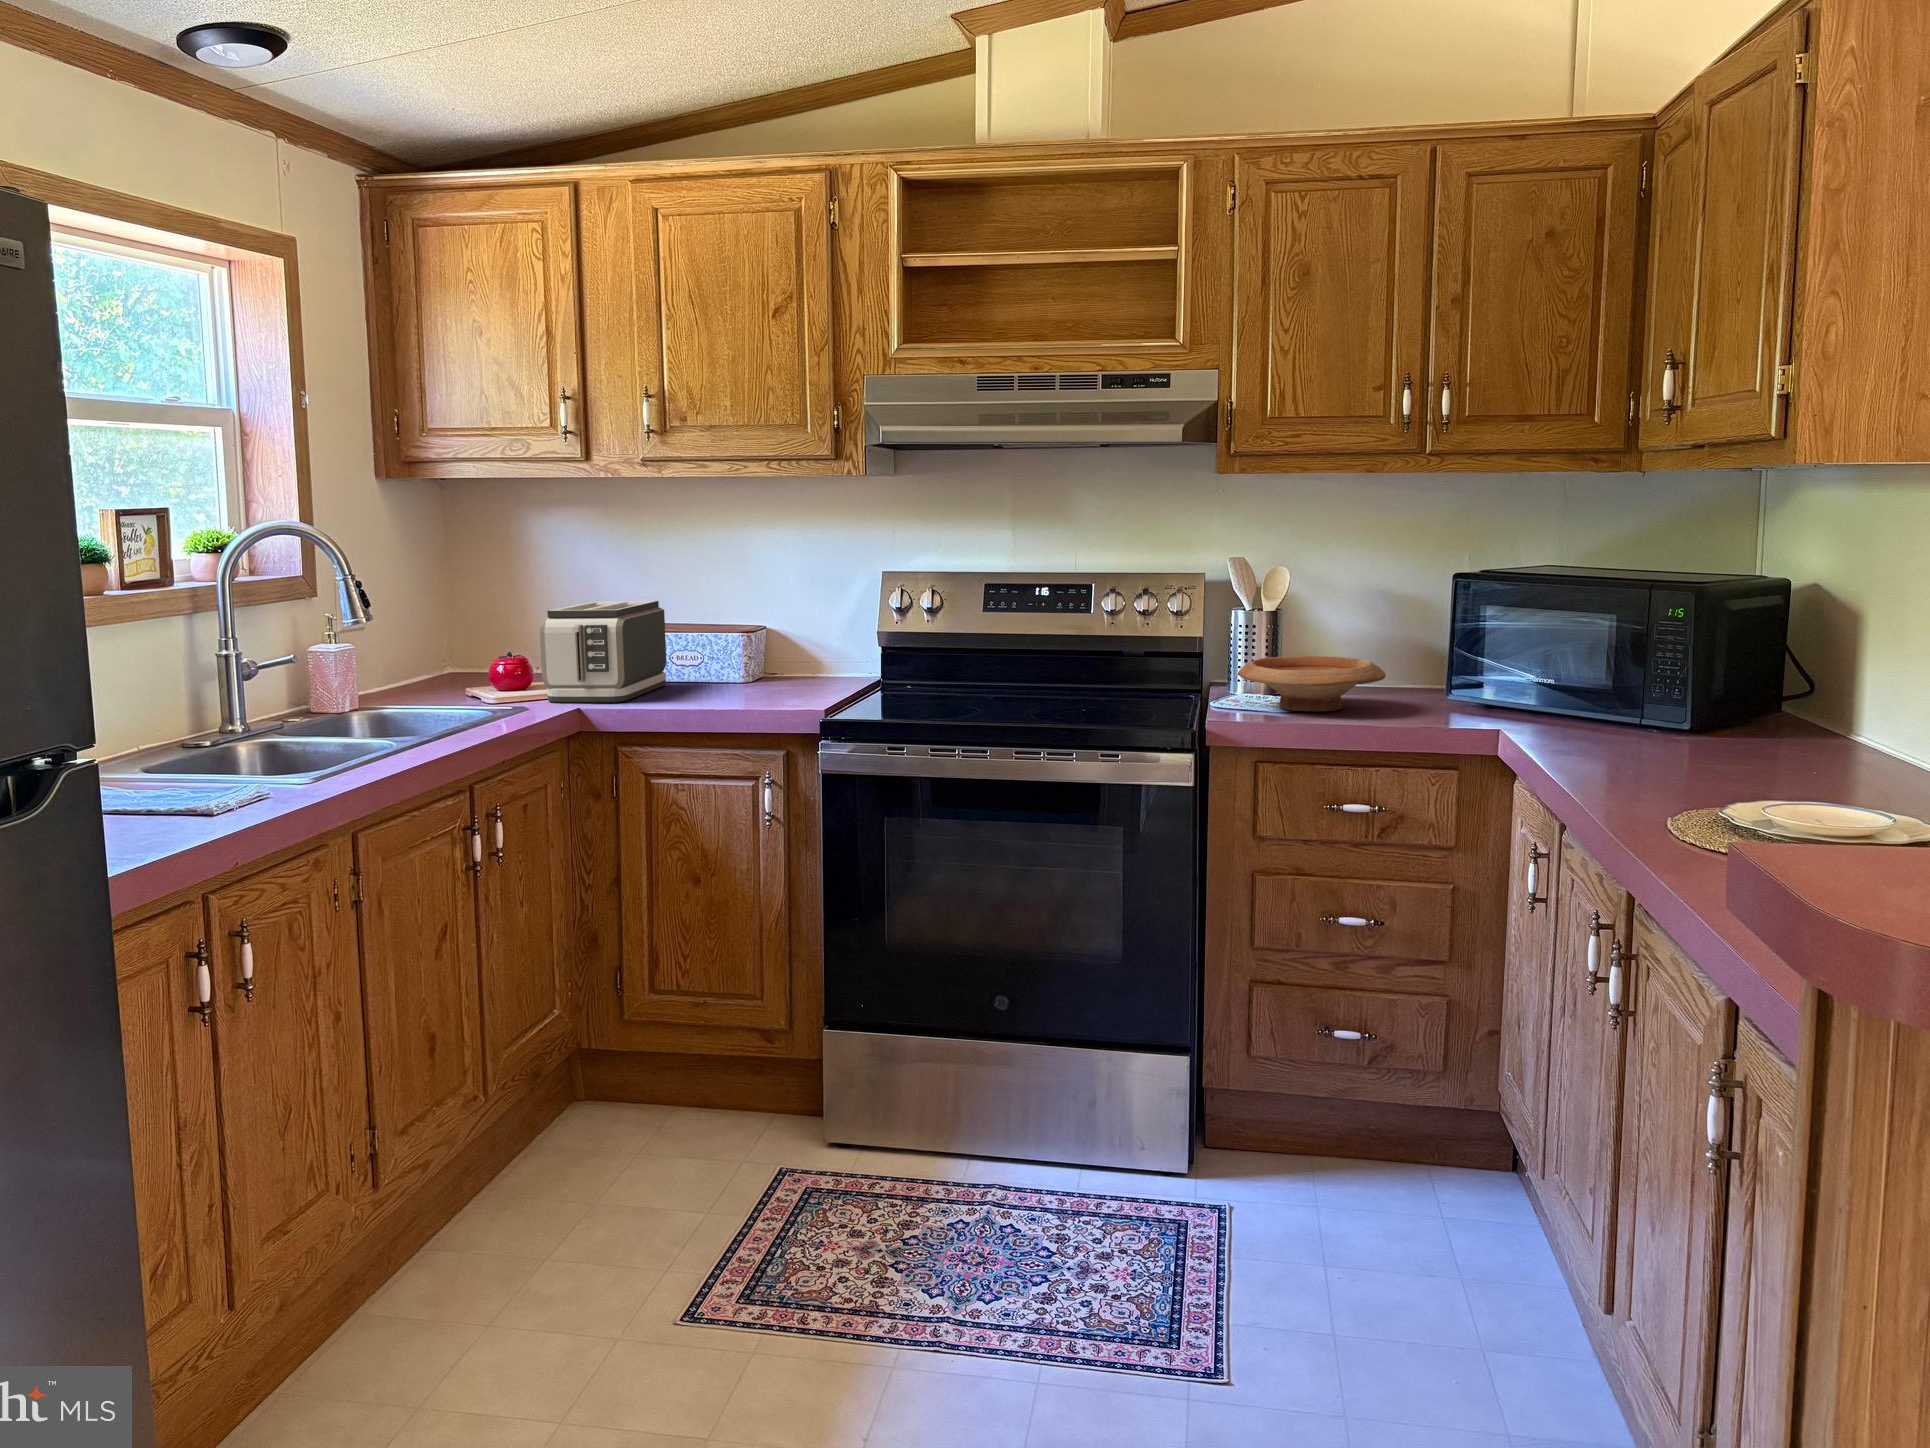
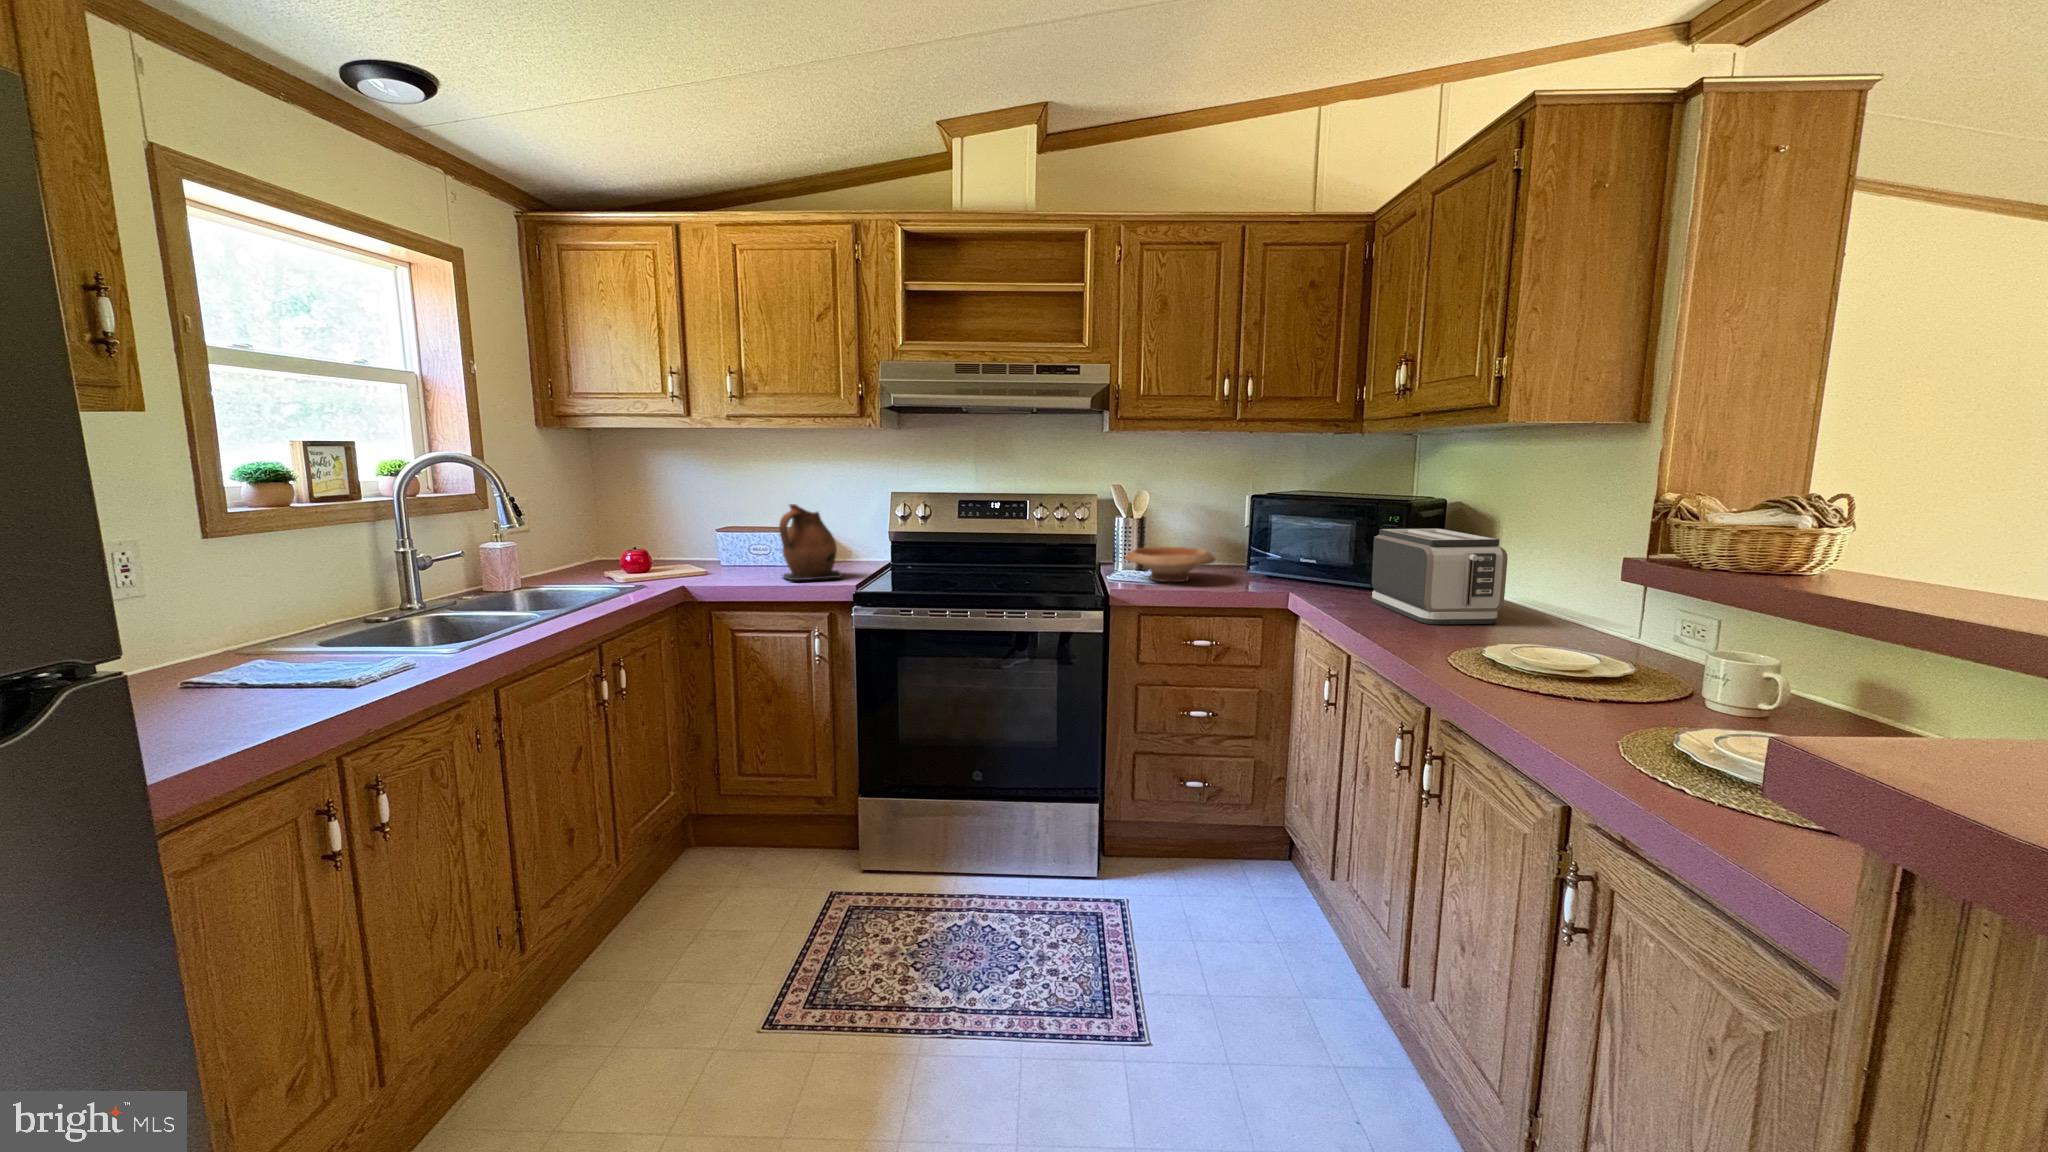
ceramic pitcher: none [712,588,805,702] -> present [779,504,842,580]
toaster: present [540,601,666,702] -> present [1372,529,1508,624]

